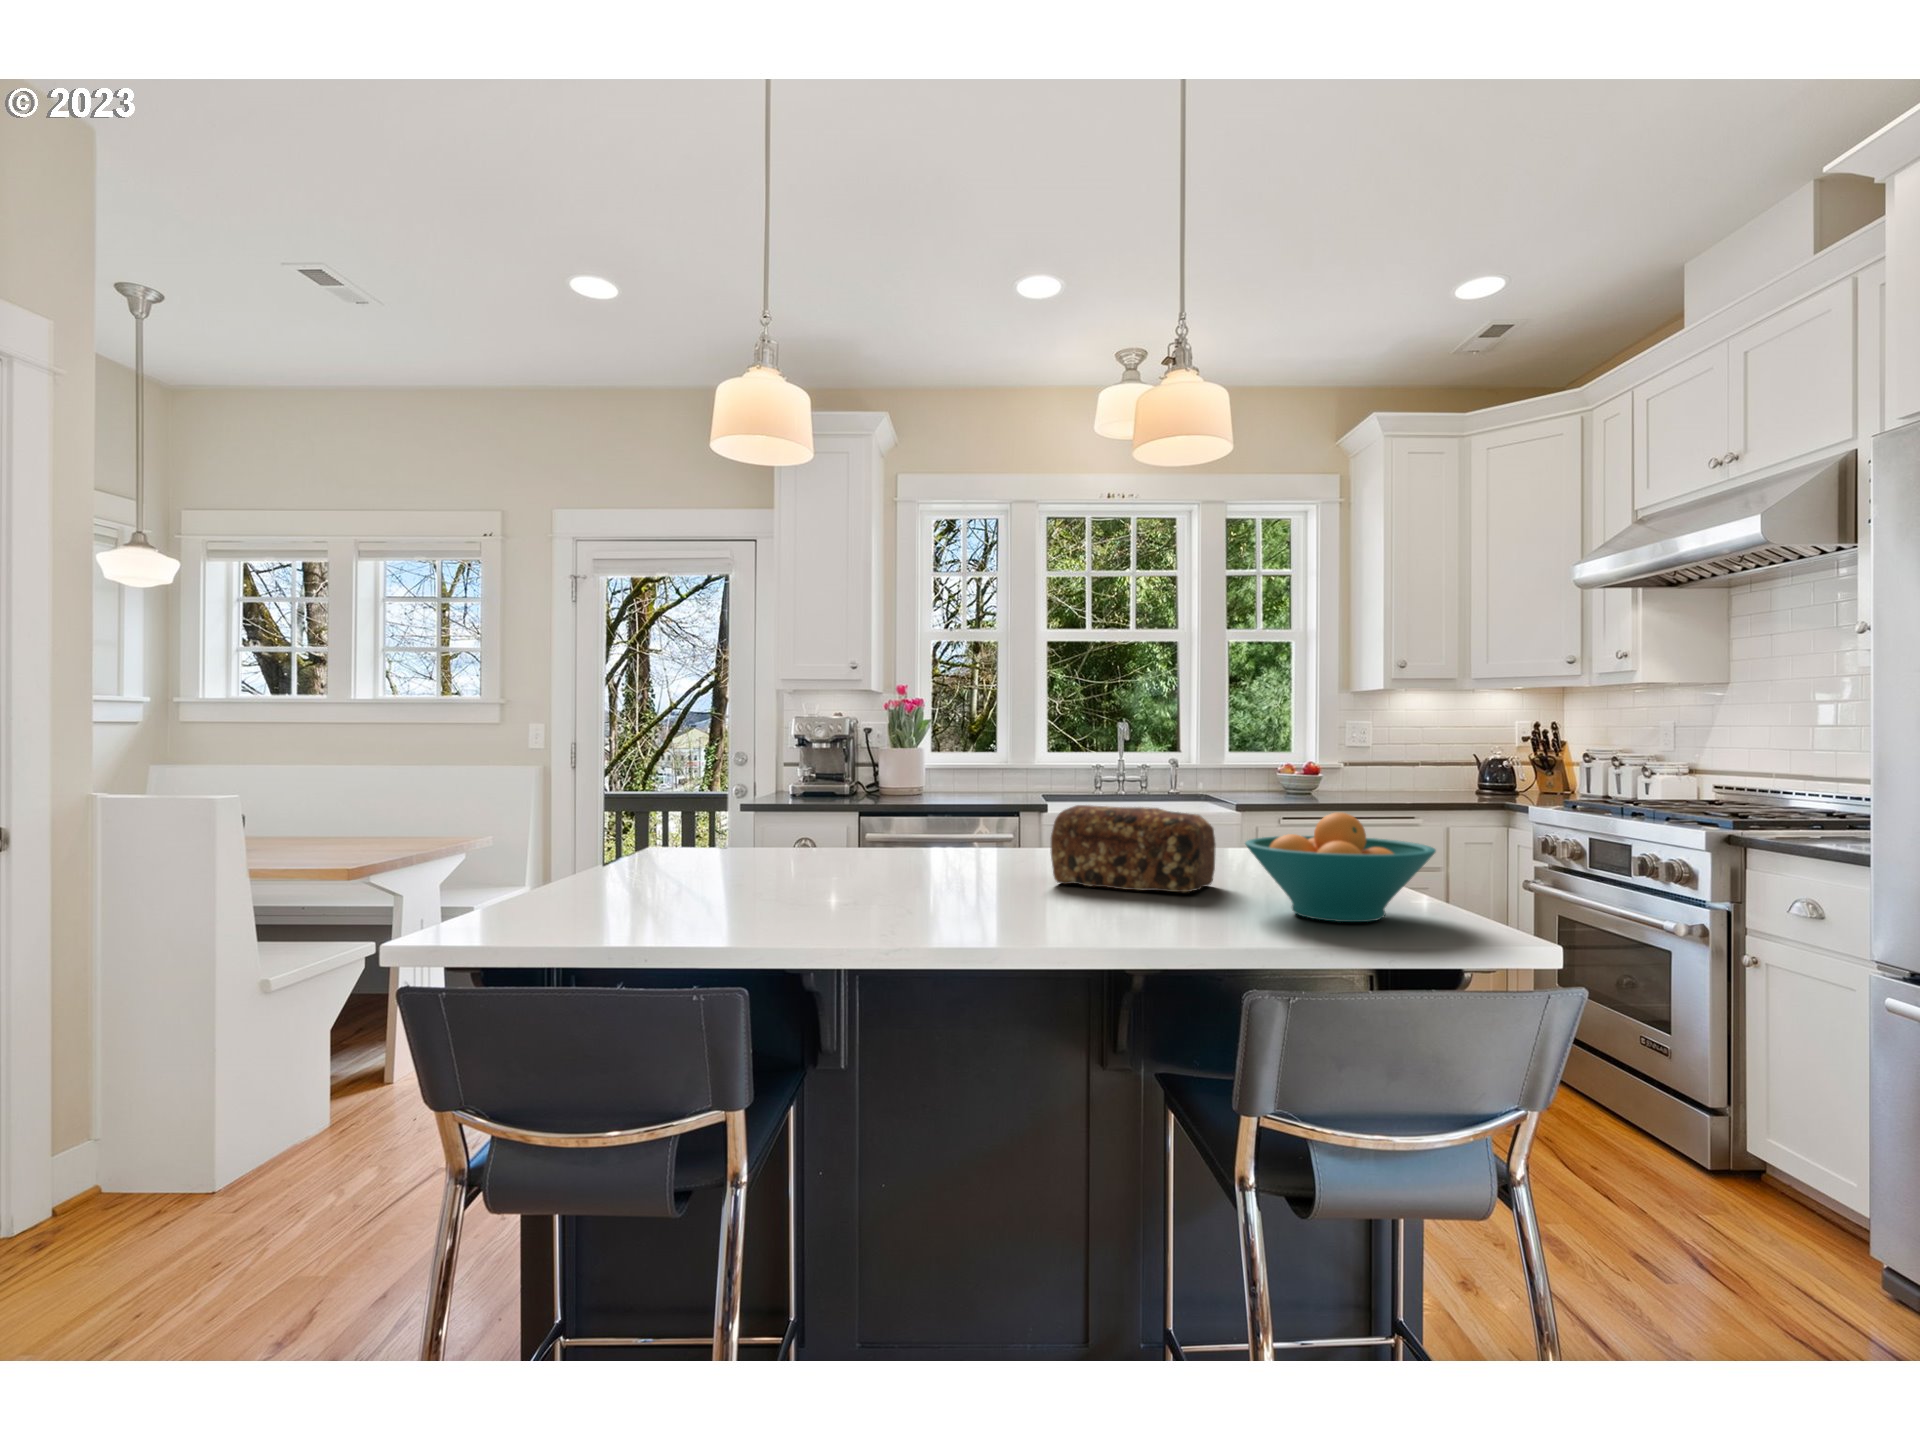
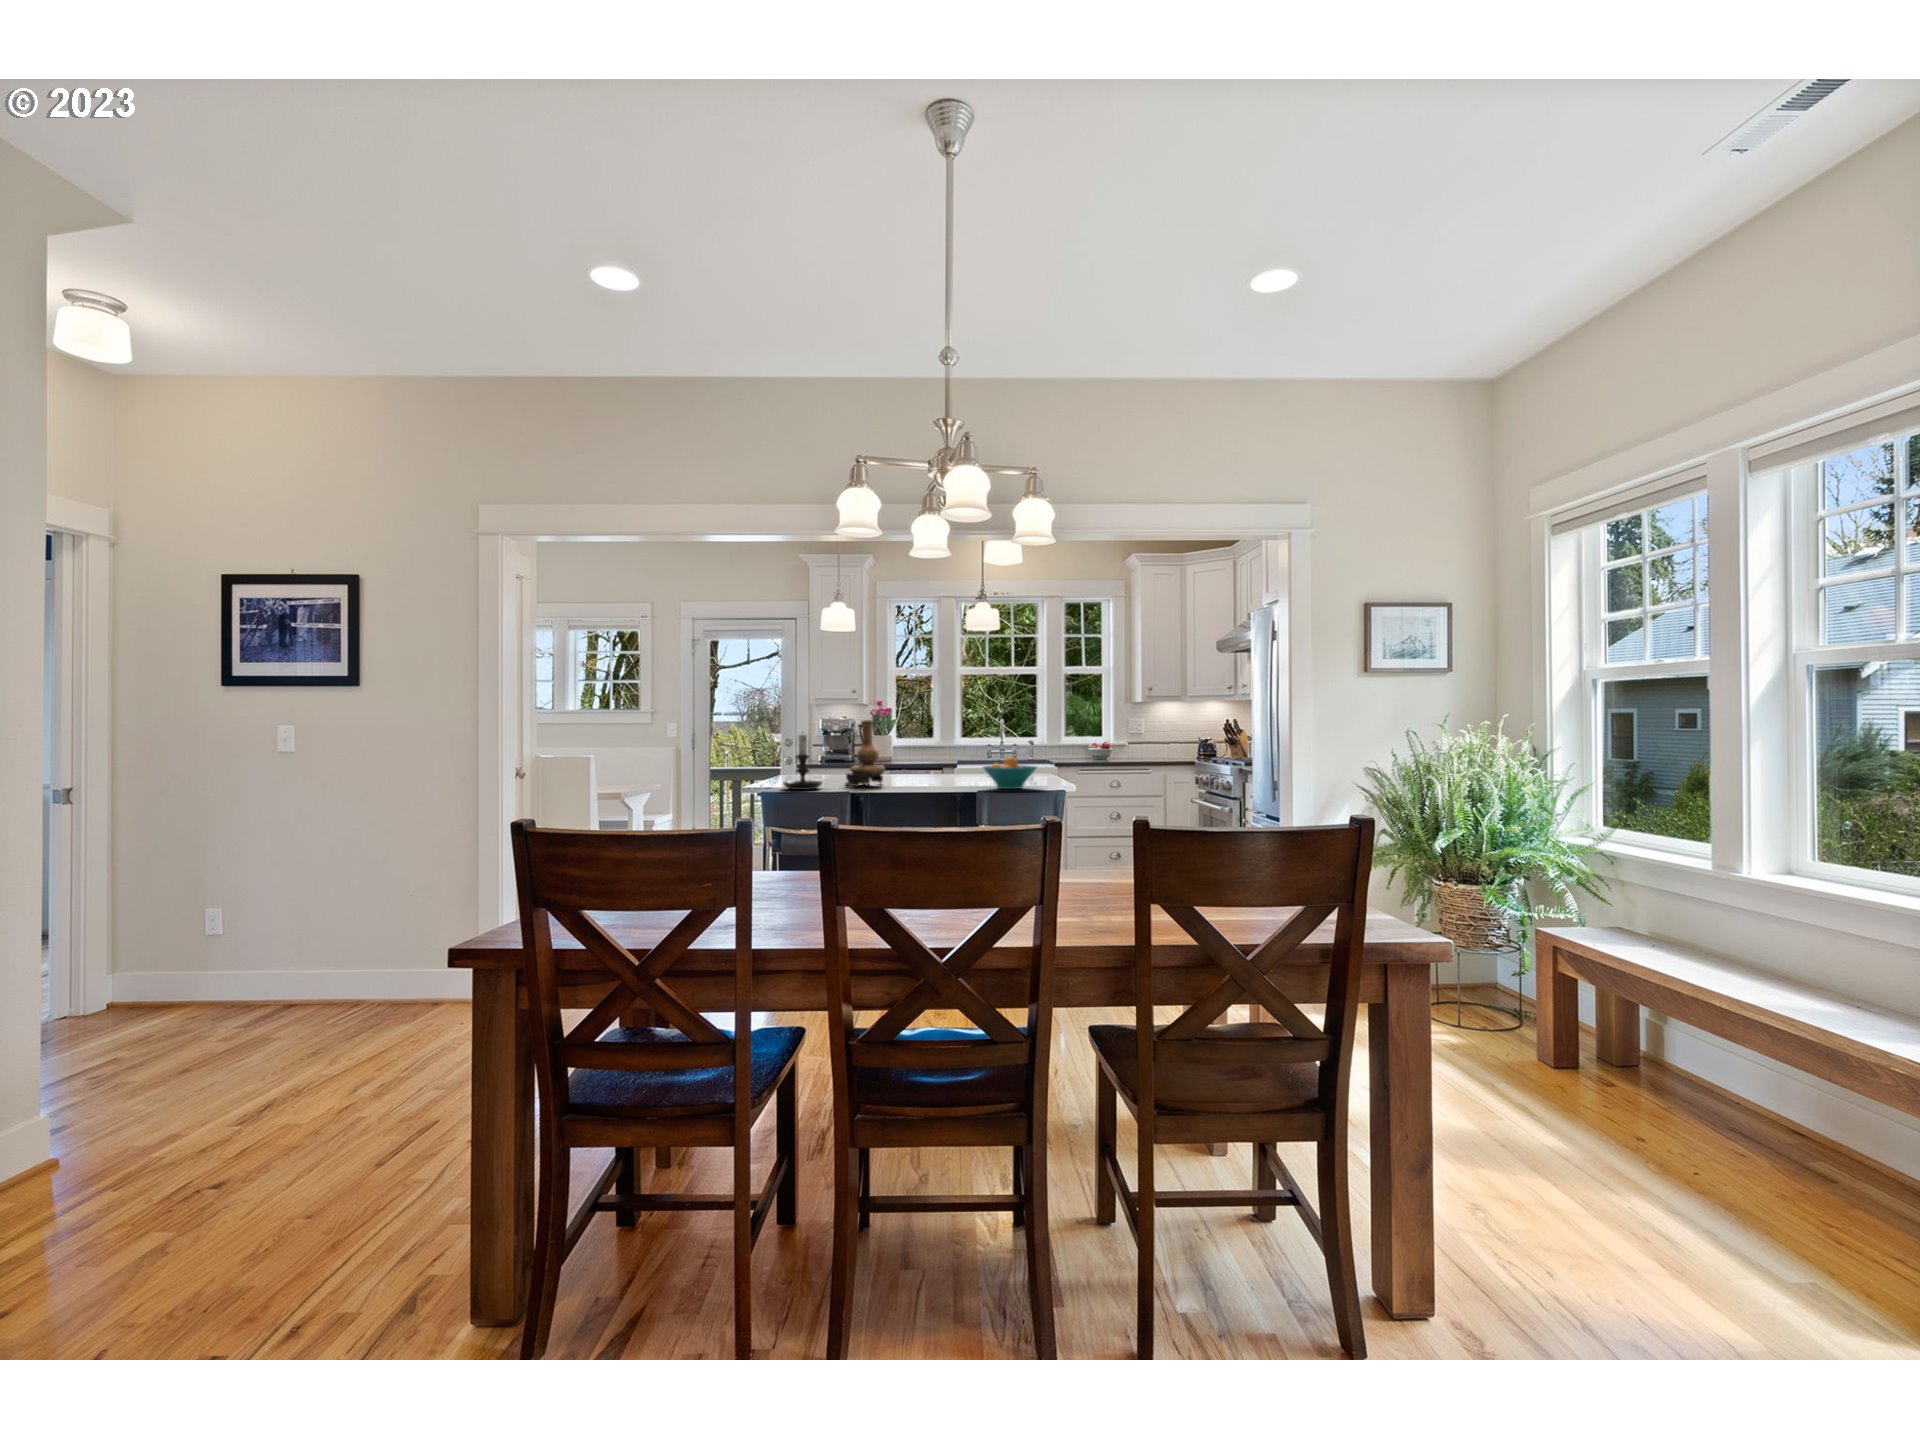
vase: none [812,698,943,903] -> present [845,720,885,787]
candle holder: none [608,726,742,917] -> present [783,735,822,790]
bread loaf: present [1051,805,1216,892] -> none [928,757,985,785]

